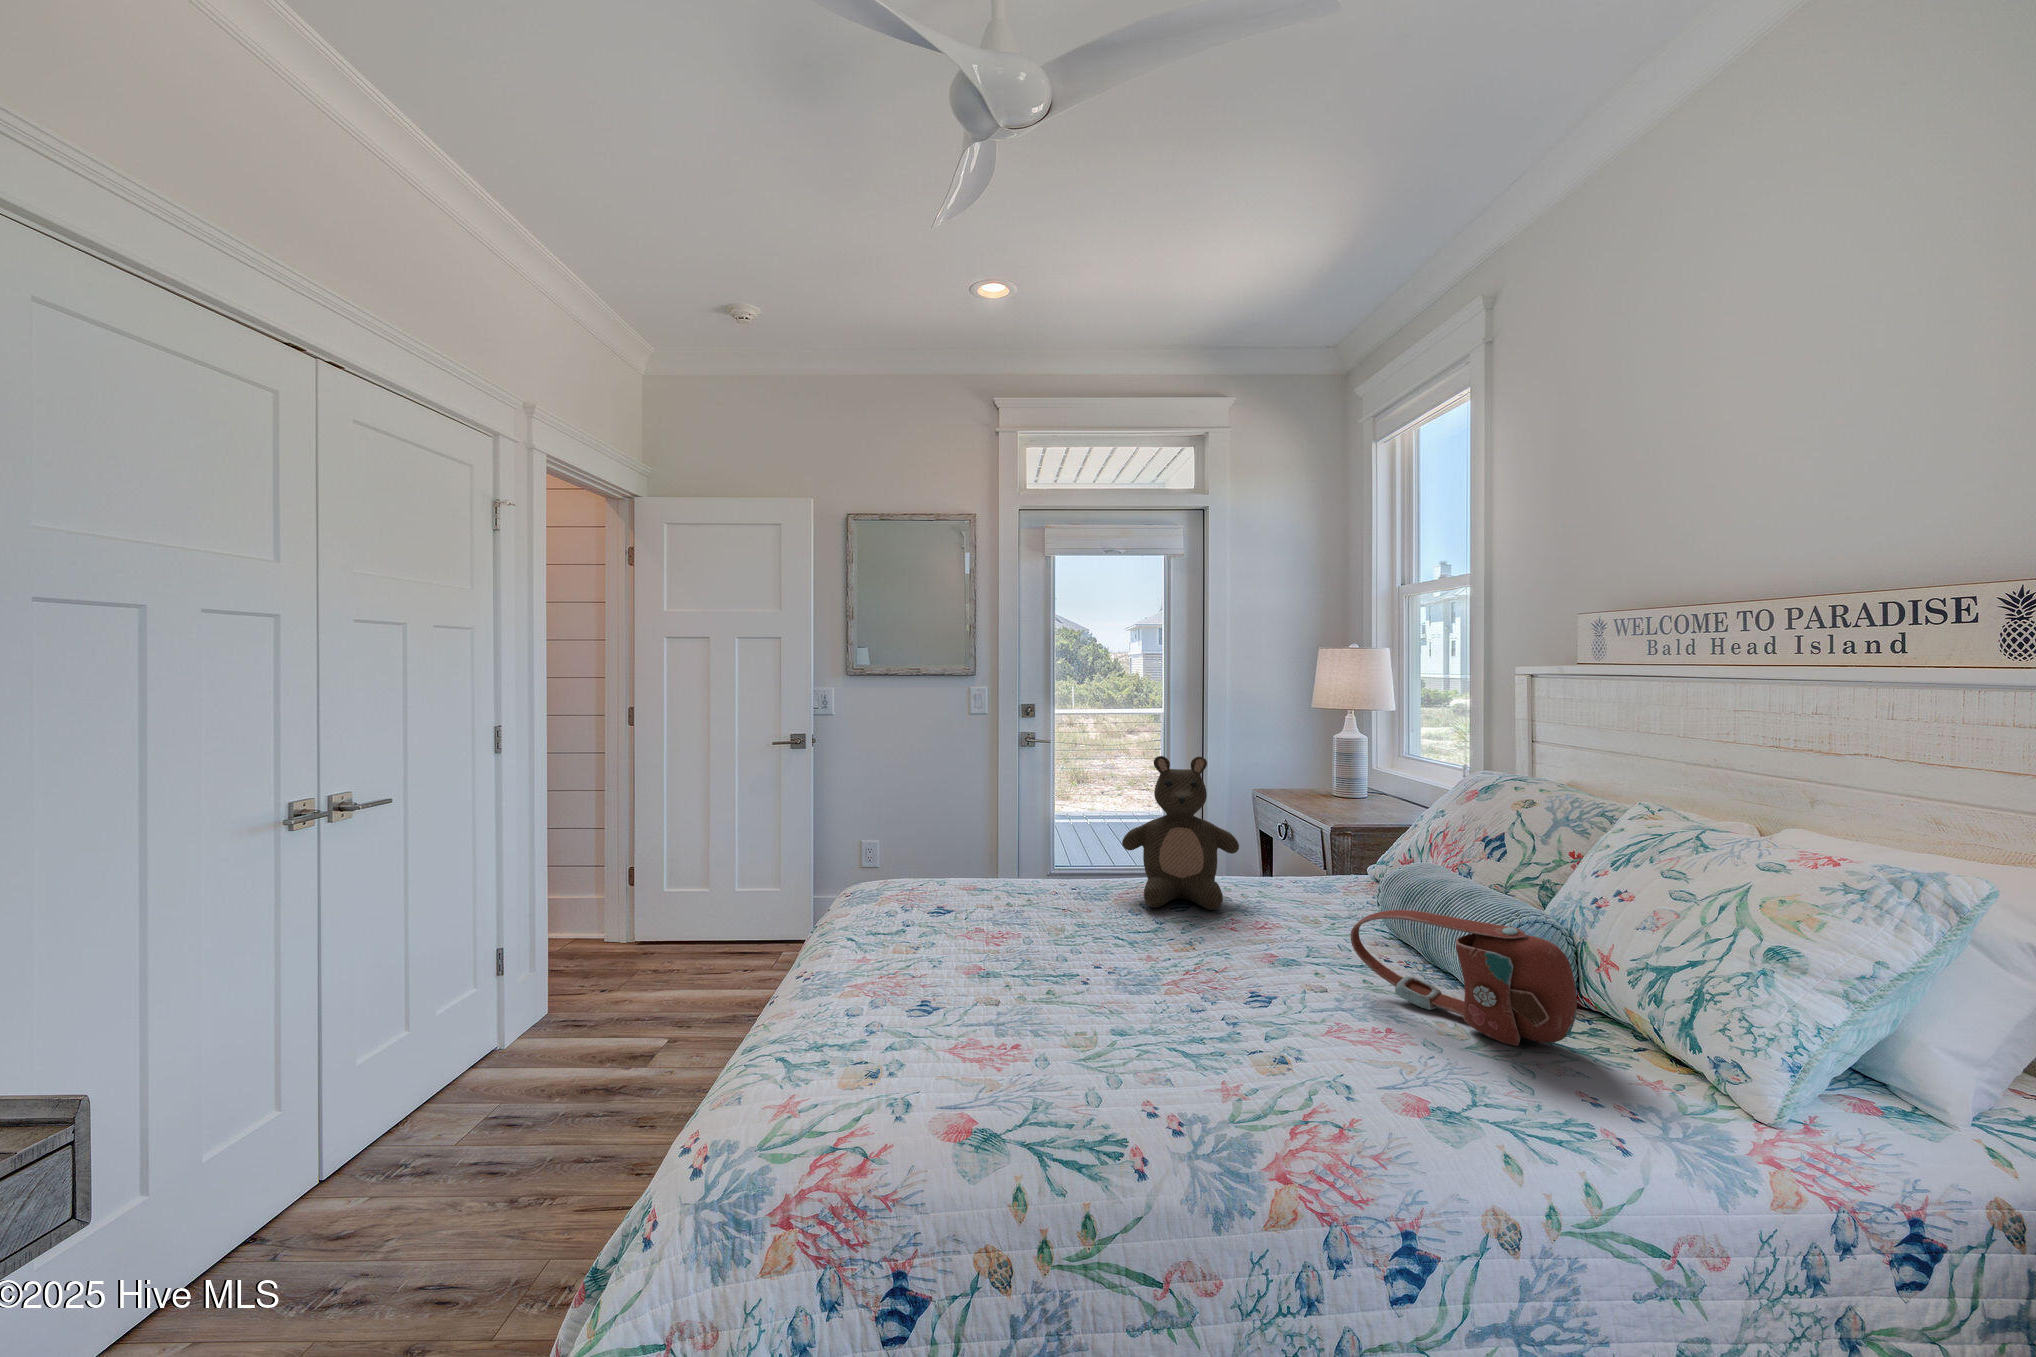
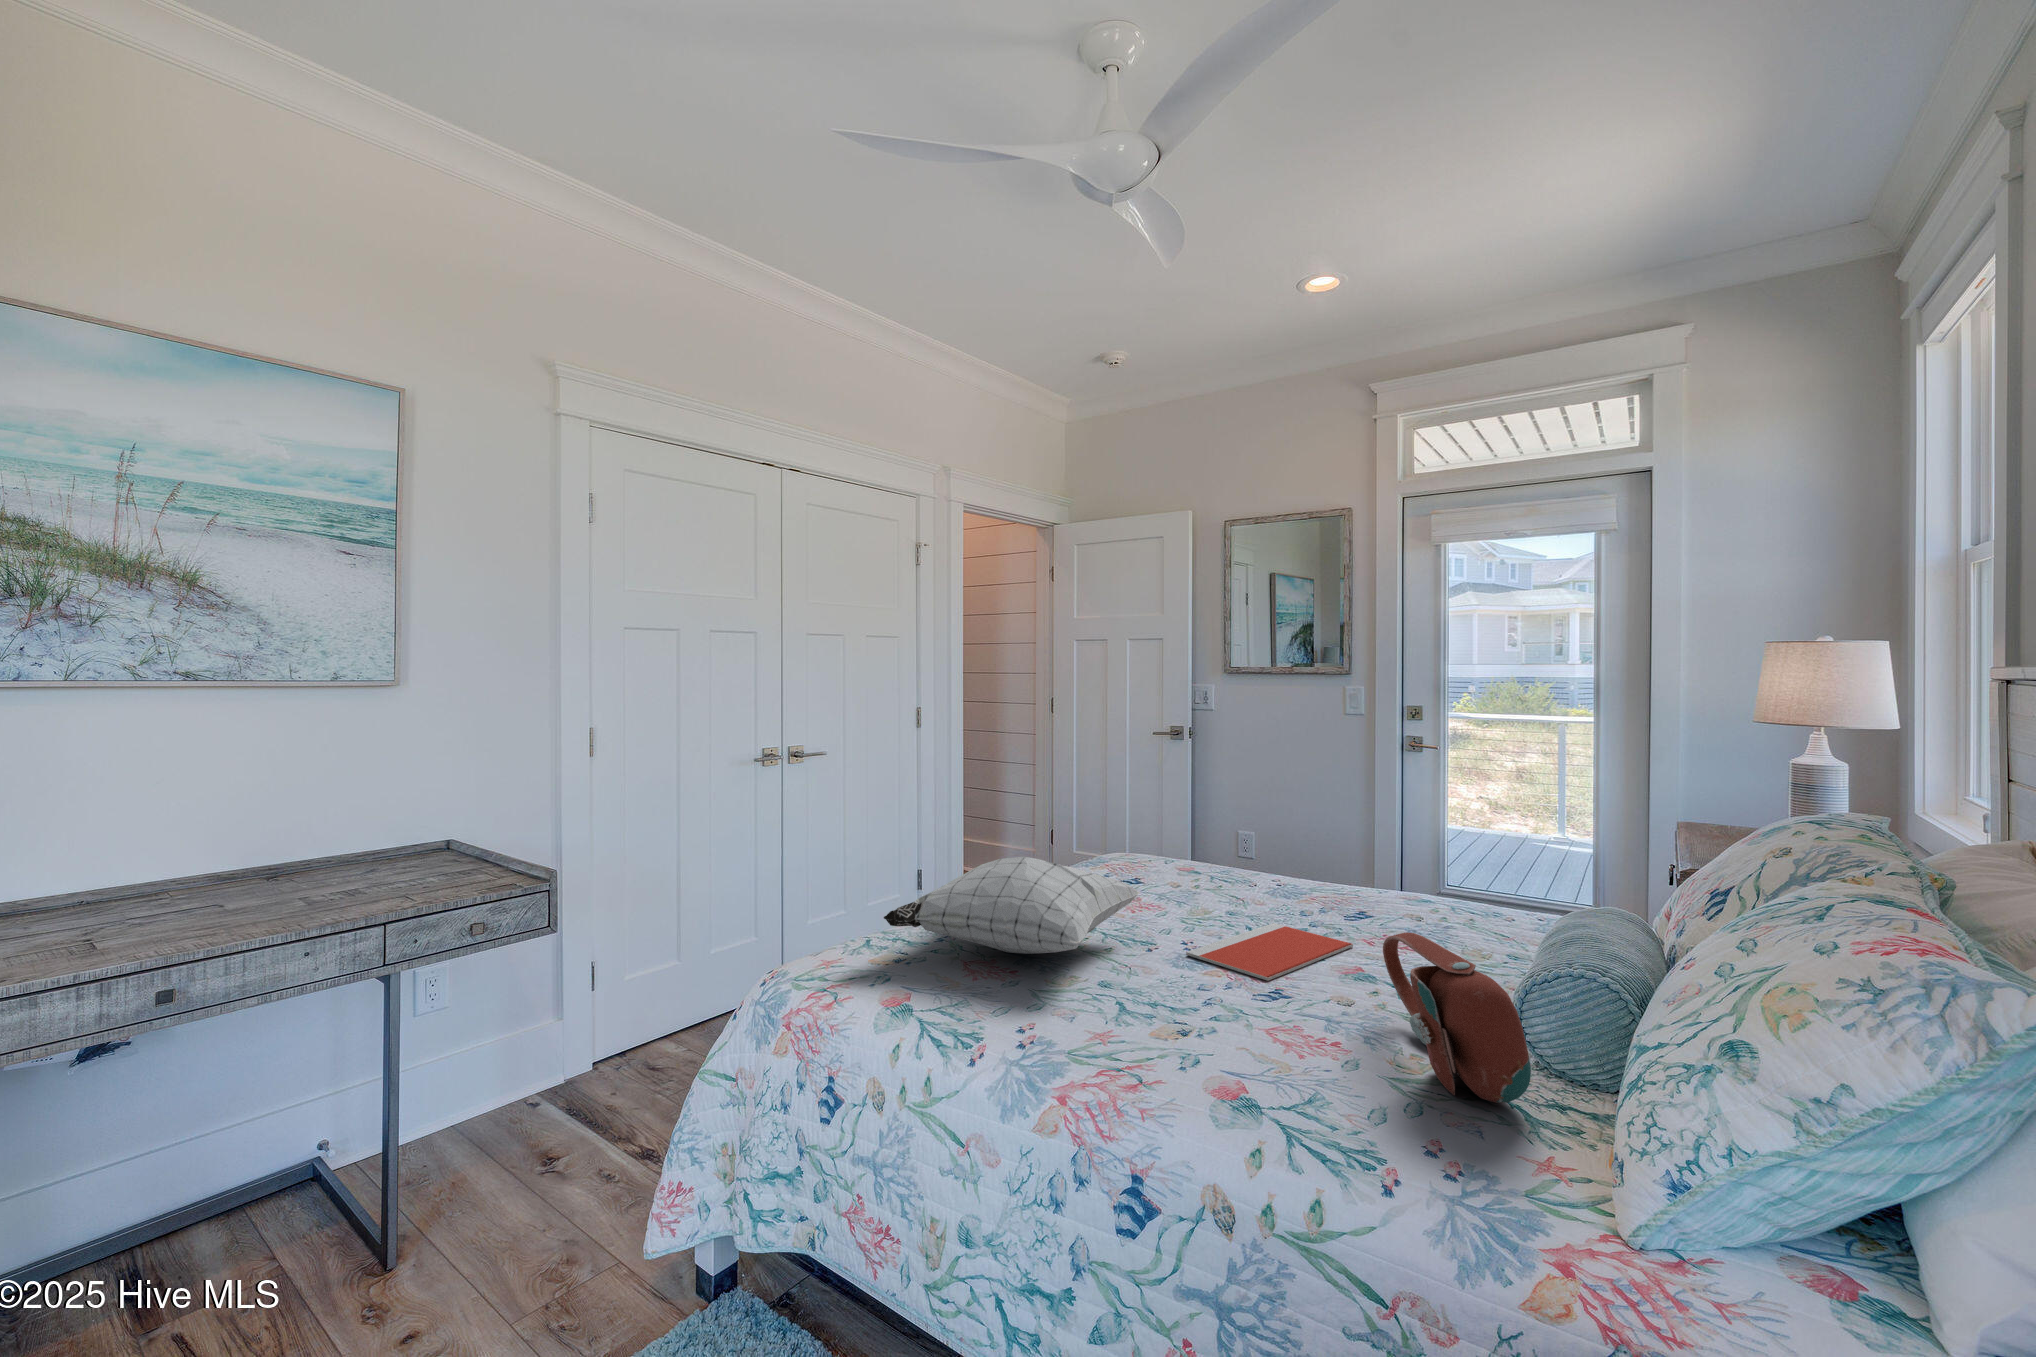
stuffed bear: present [1122,756,1239,910] -> none [1314,759,1448,927]
pillow: none [854,900,1126,1026] -> present [884,857,1140,954]
notebook: none [1127,925,1230,983] -> present [1186,923,1353,981]

